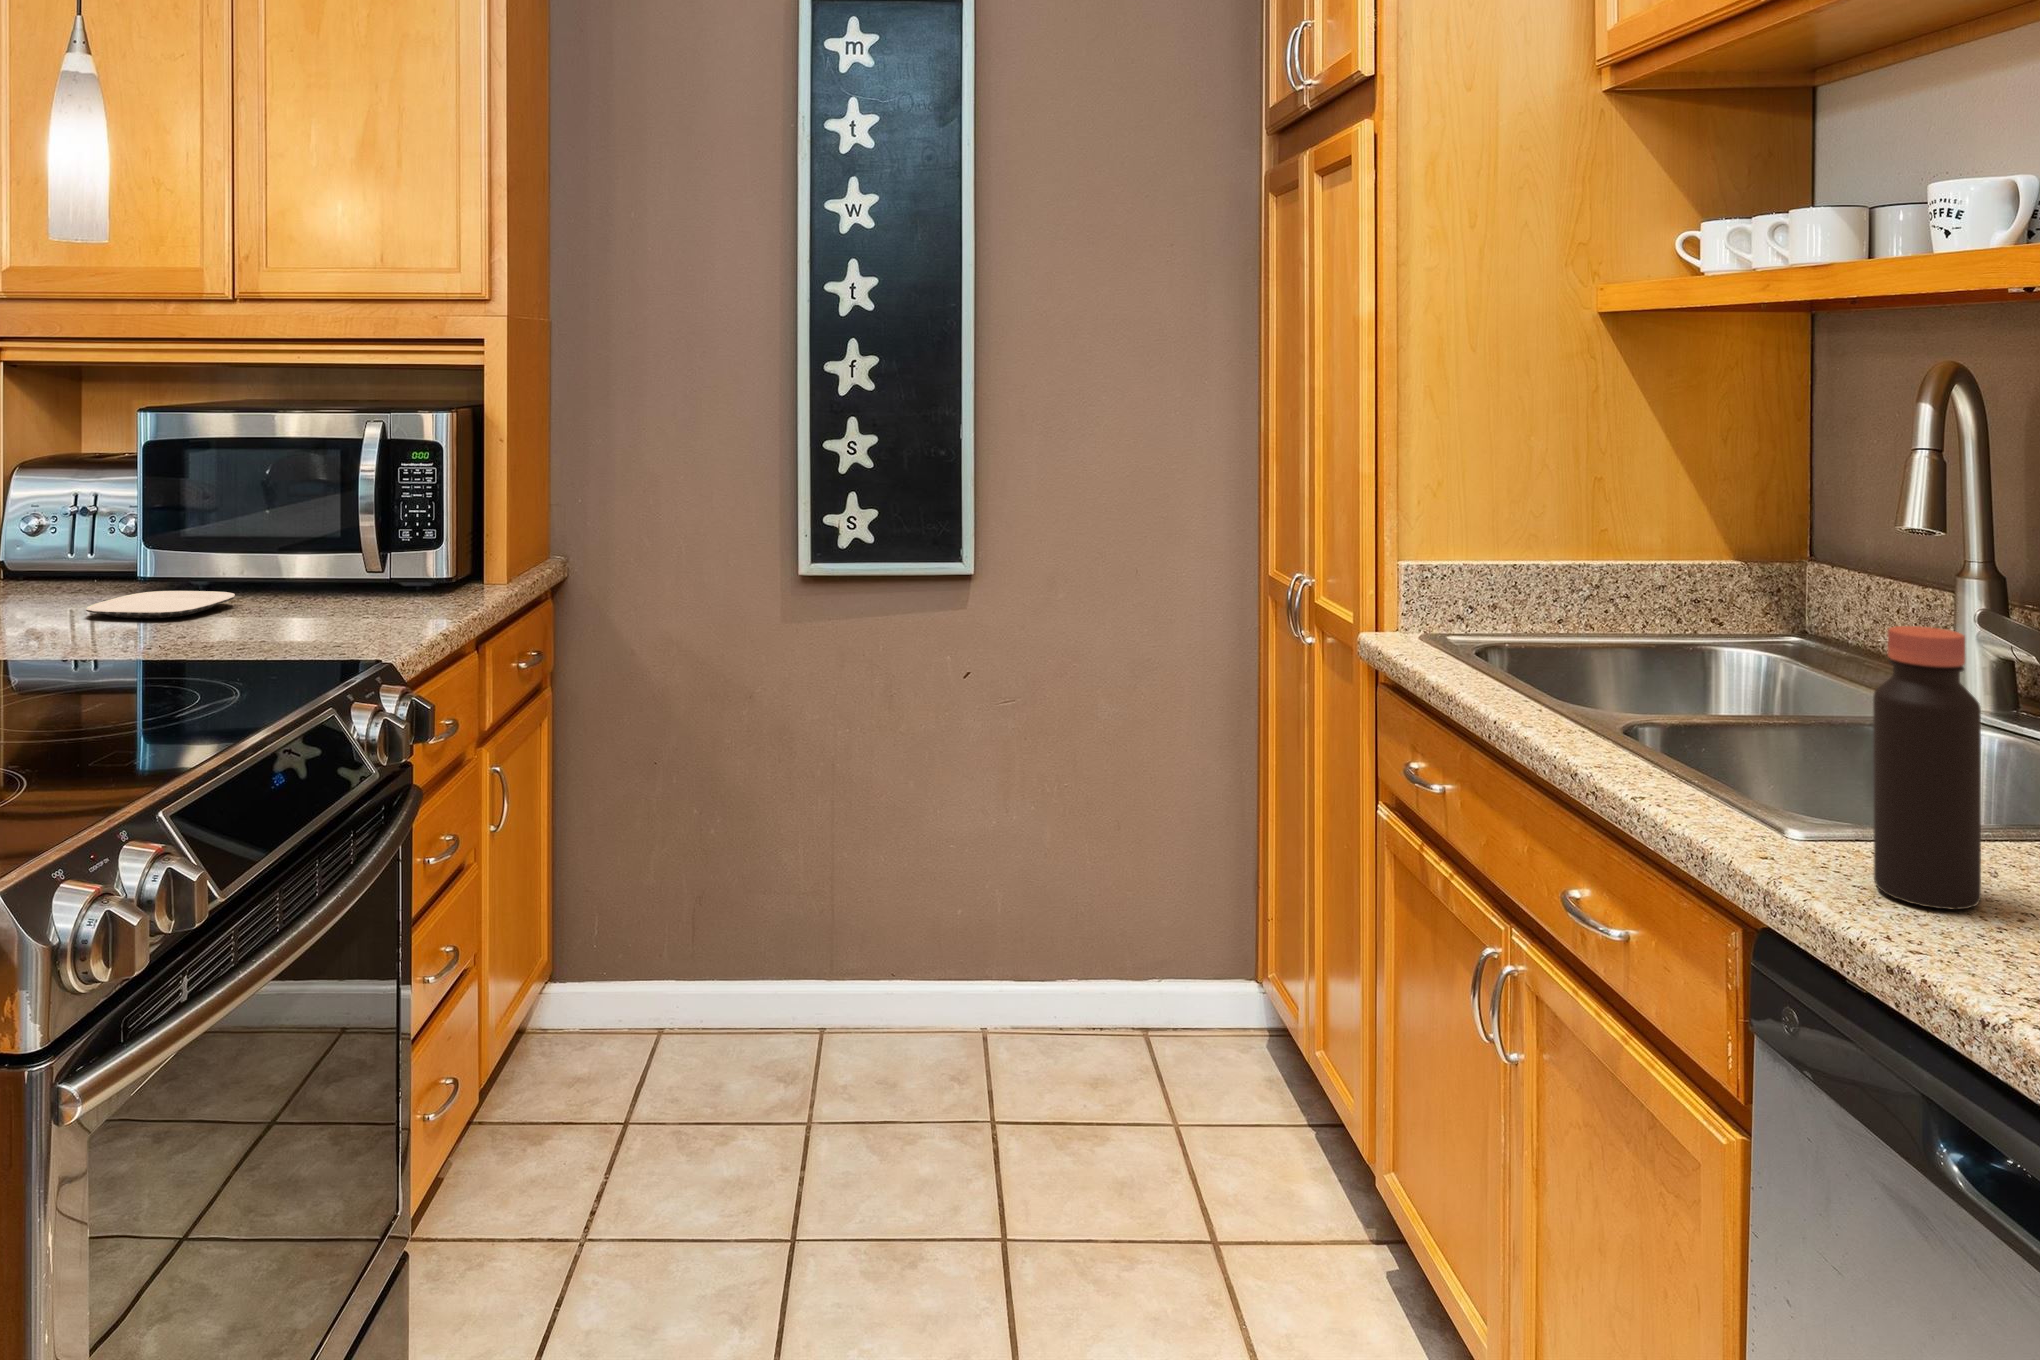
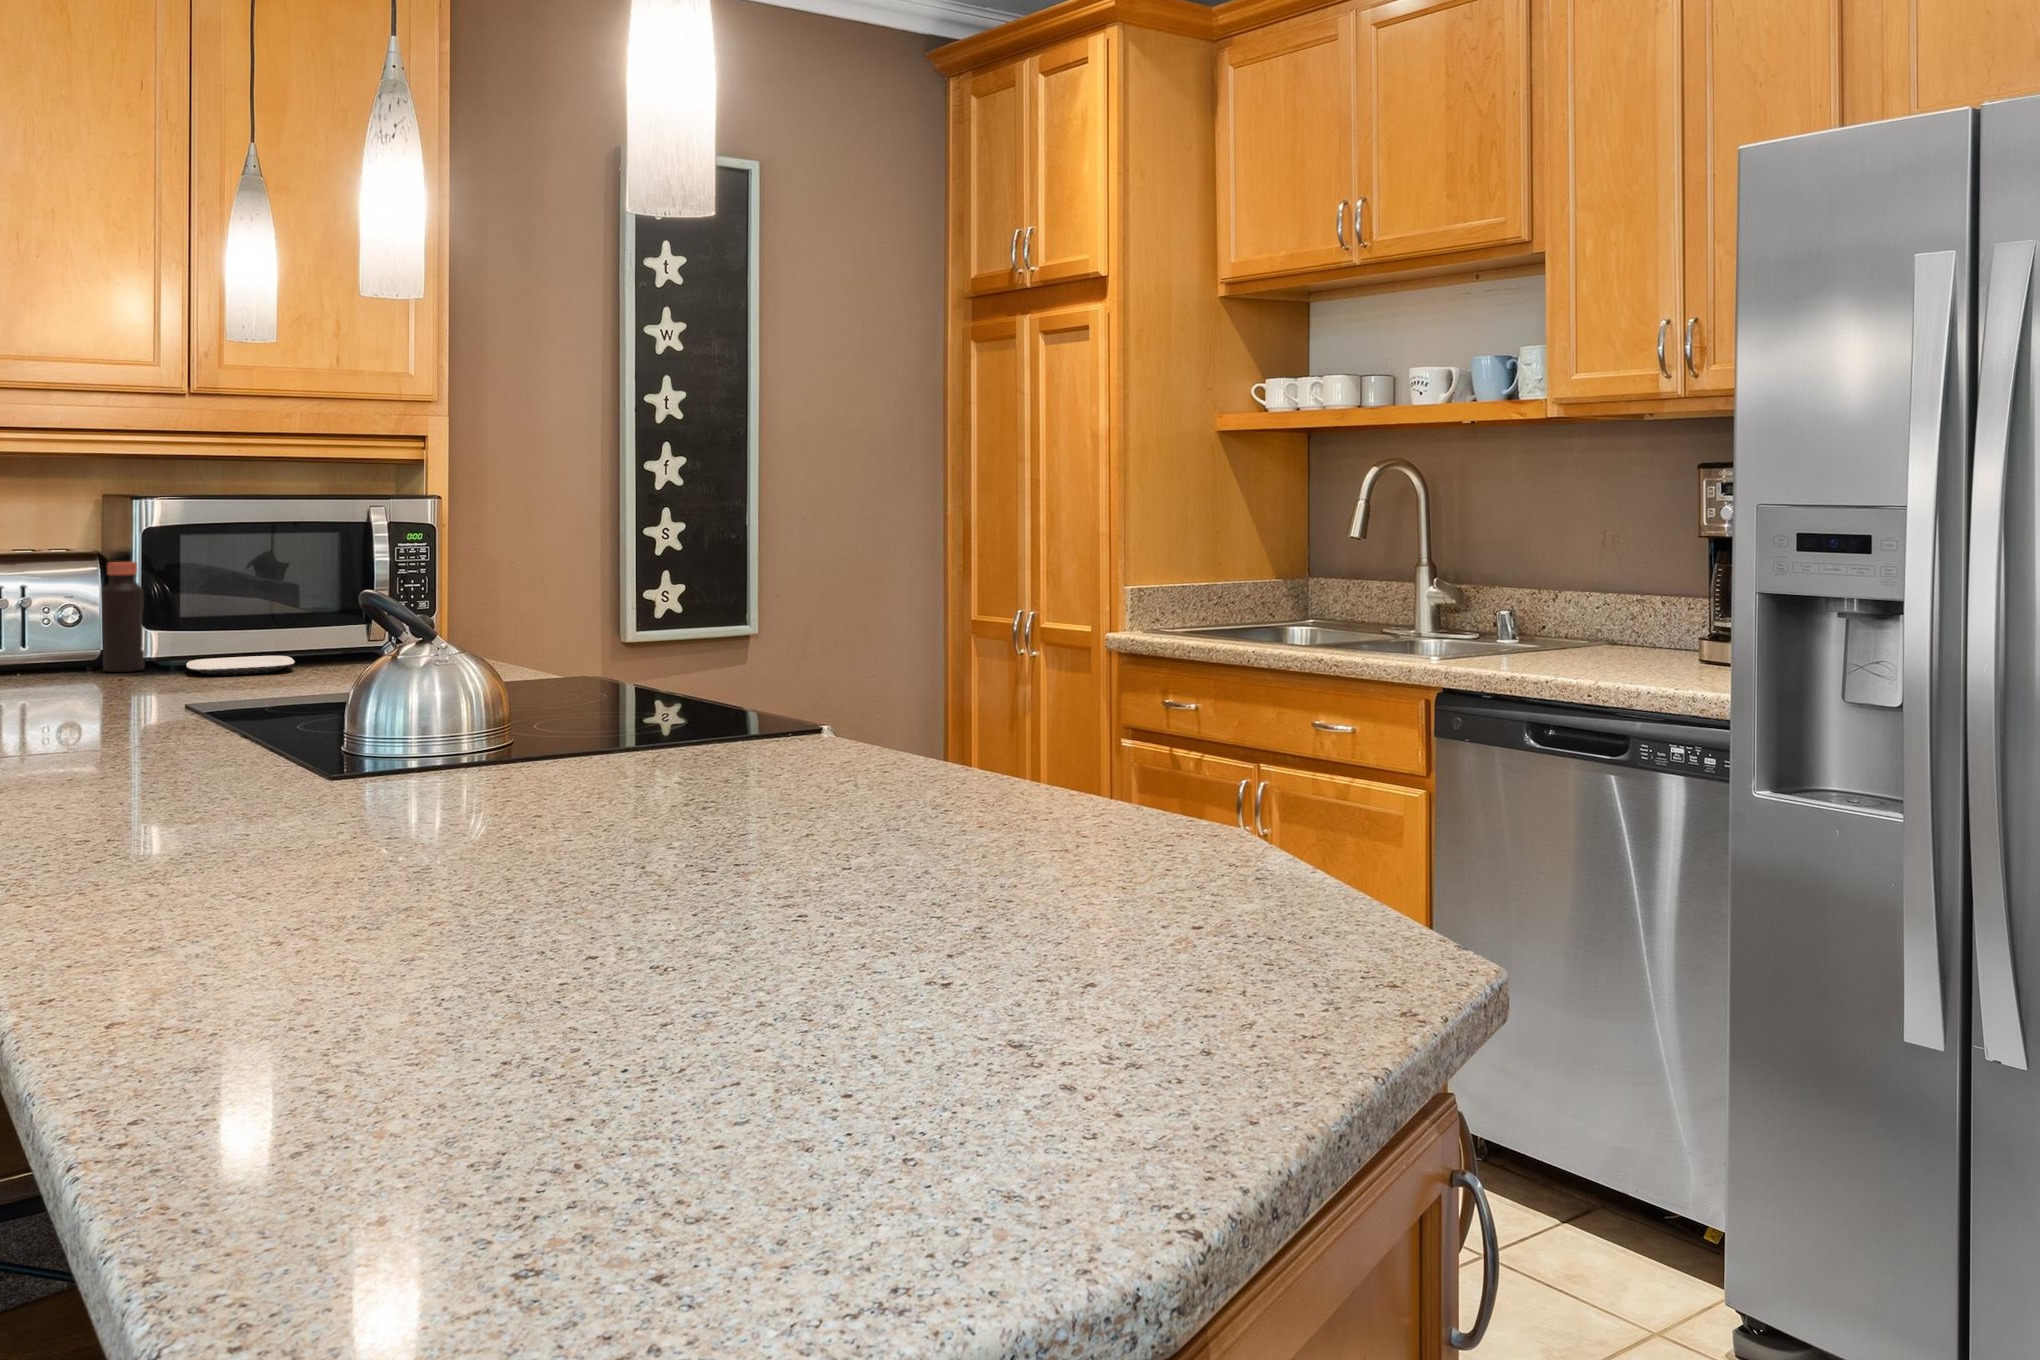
bottle: present [1873,626,1981,910] -> present [102,562,144,672]

